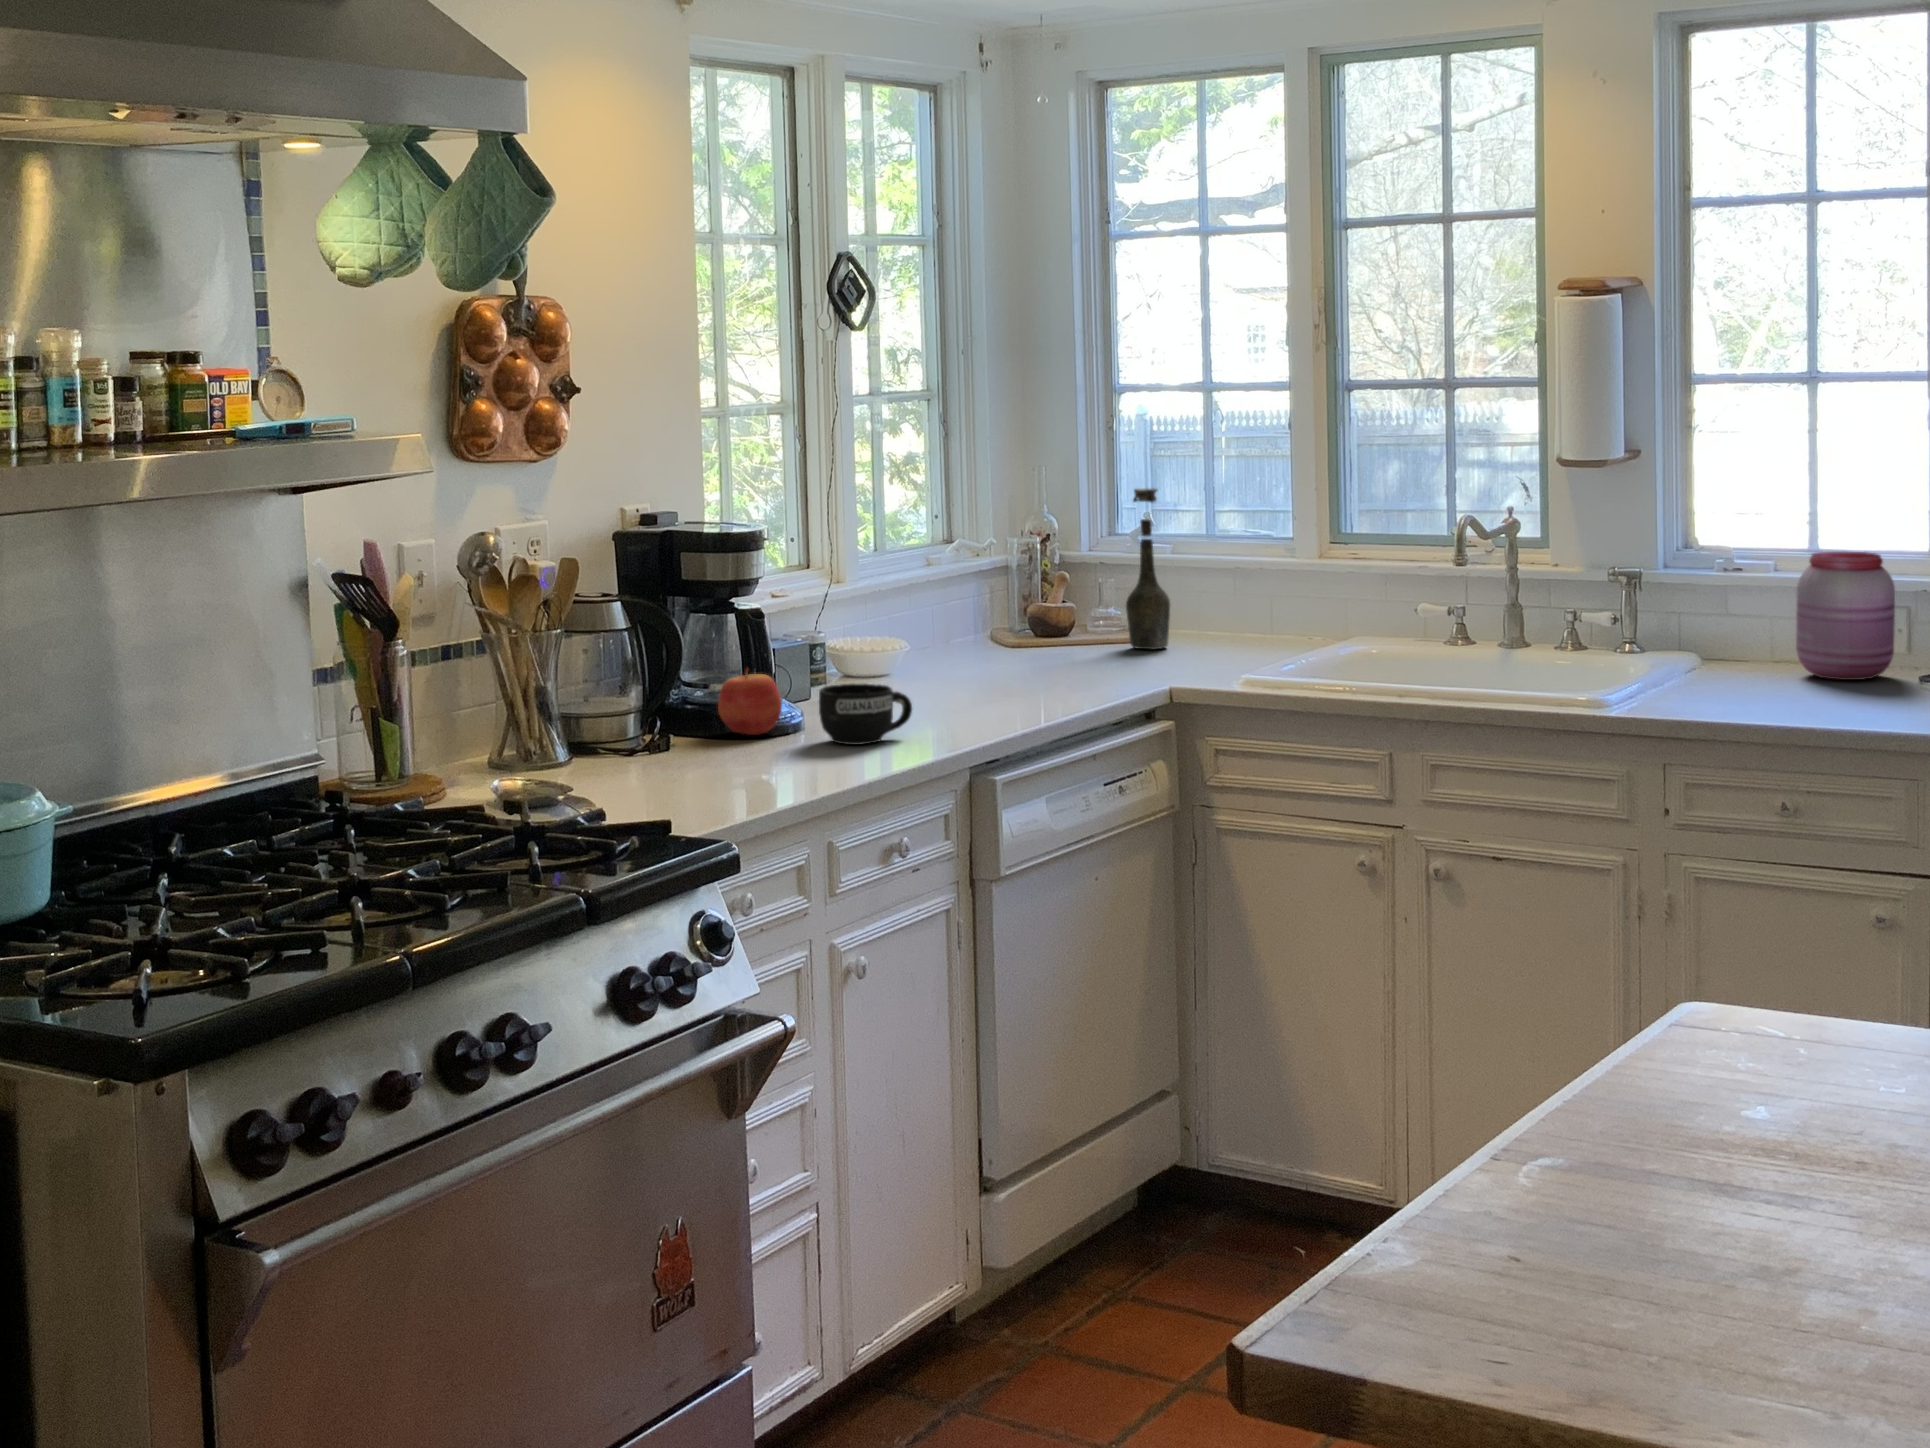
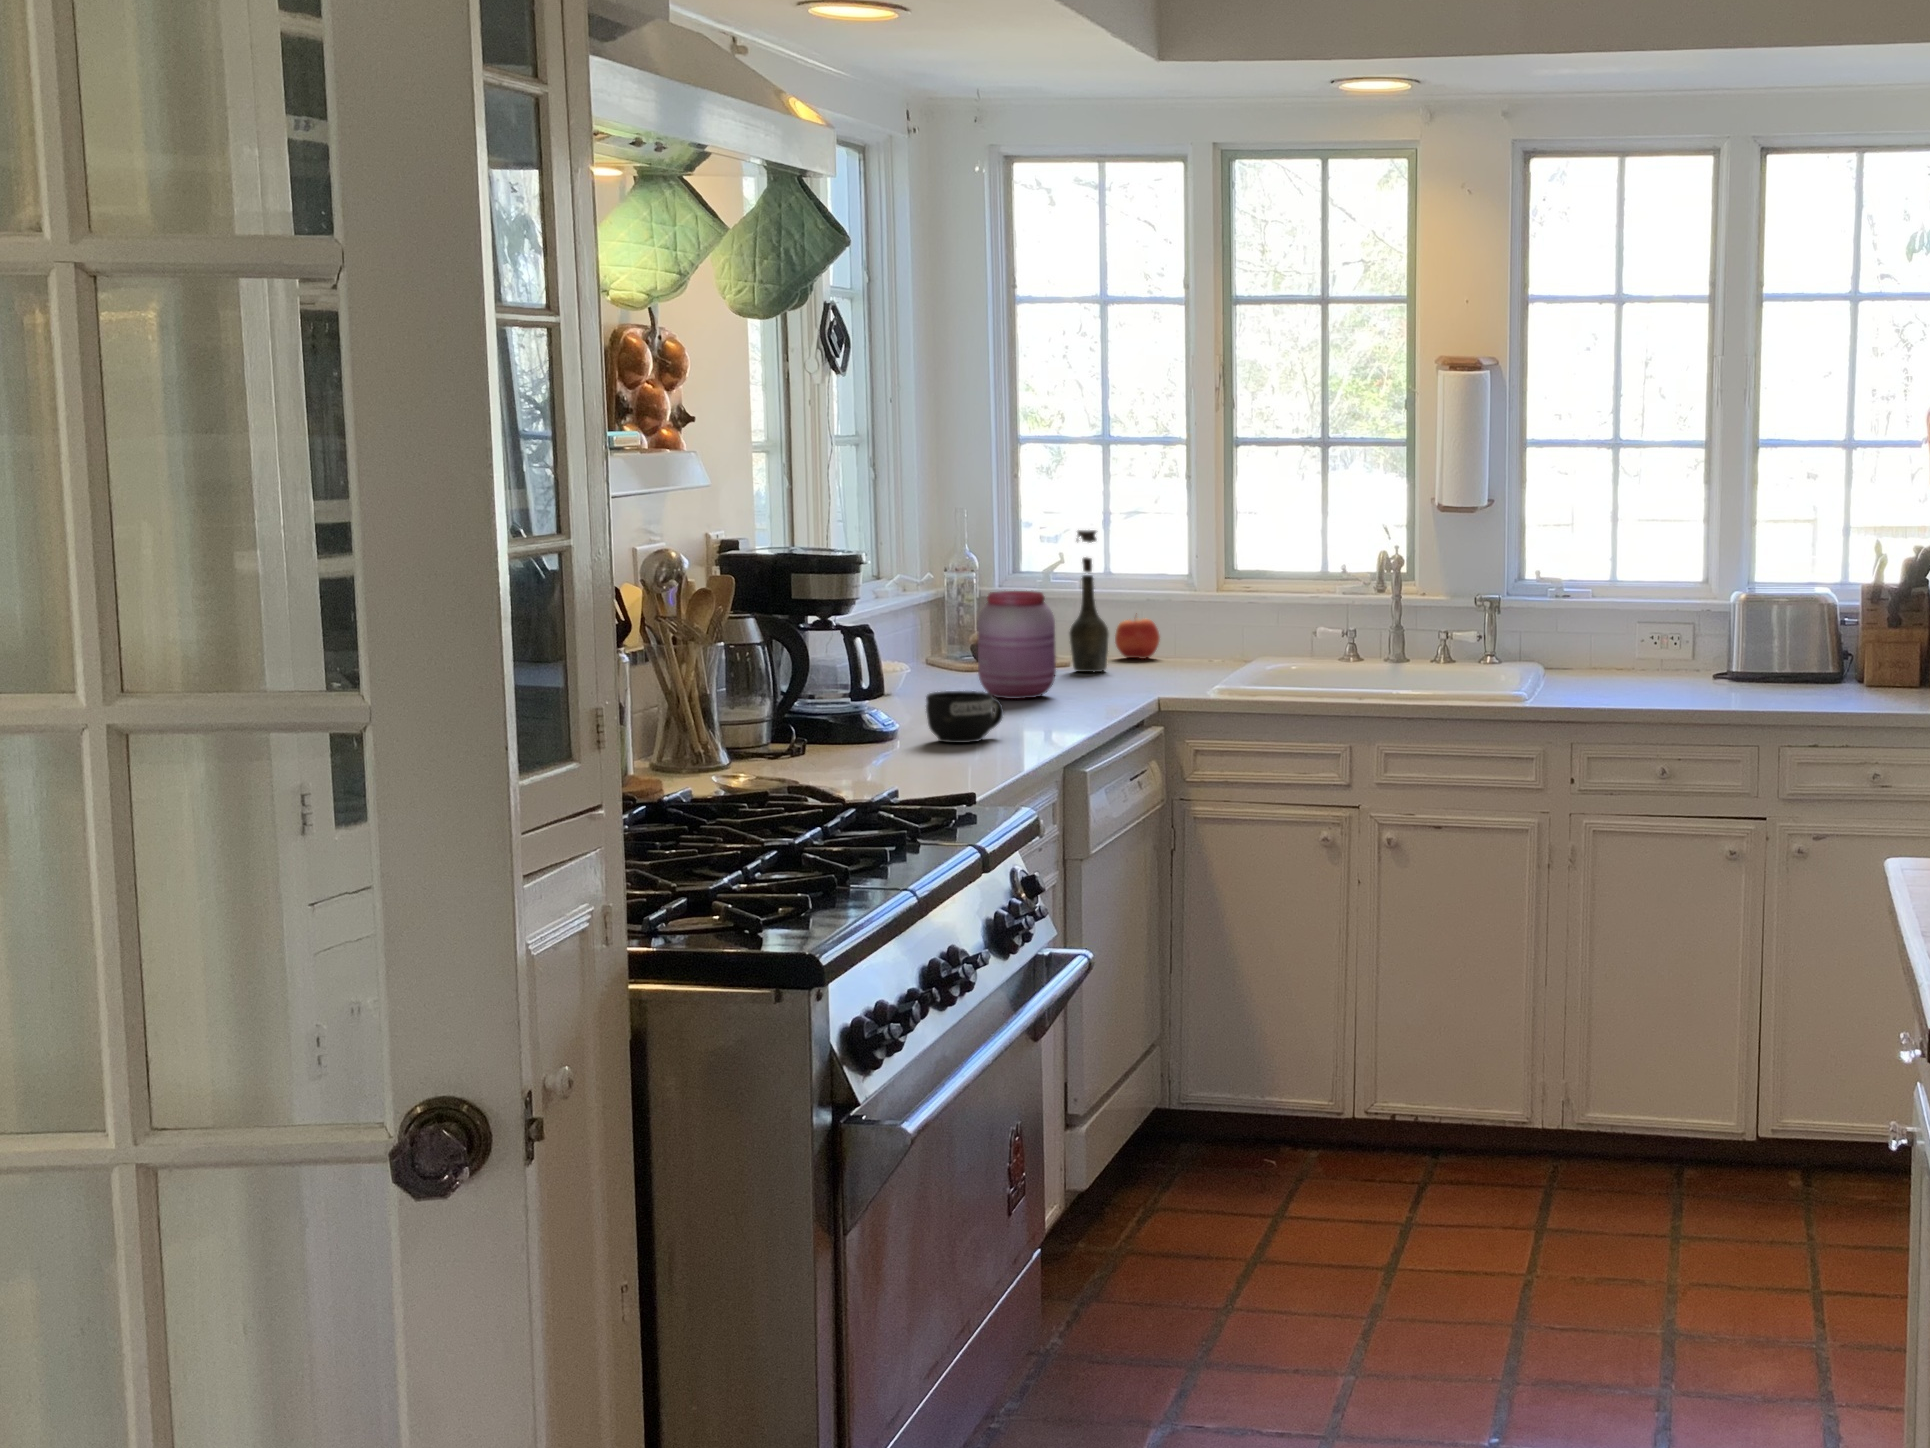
jar: present [1796,552,1895,680] -> present [977,591,1056,699]
apple: present [718,669,782,735] -> present [1115,618,1160,659]

